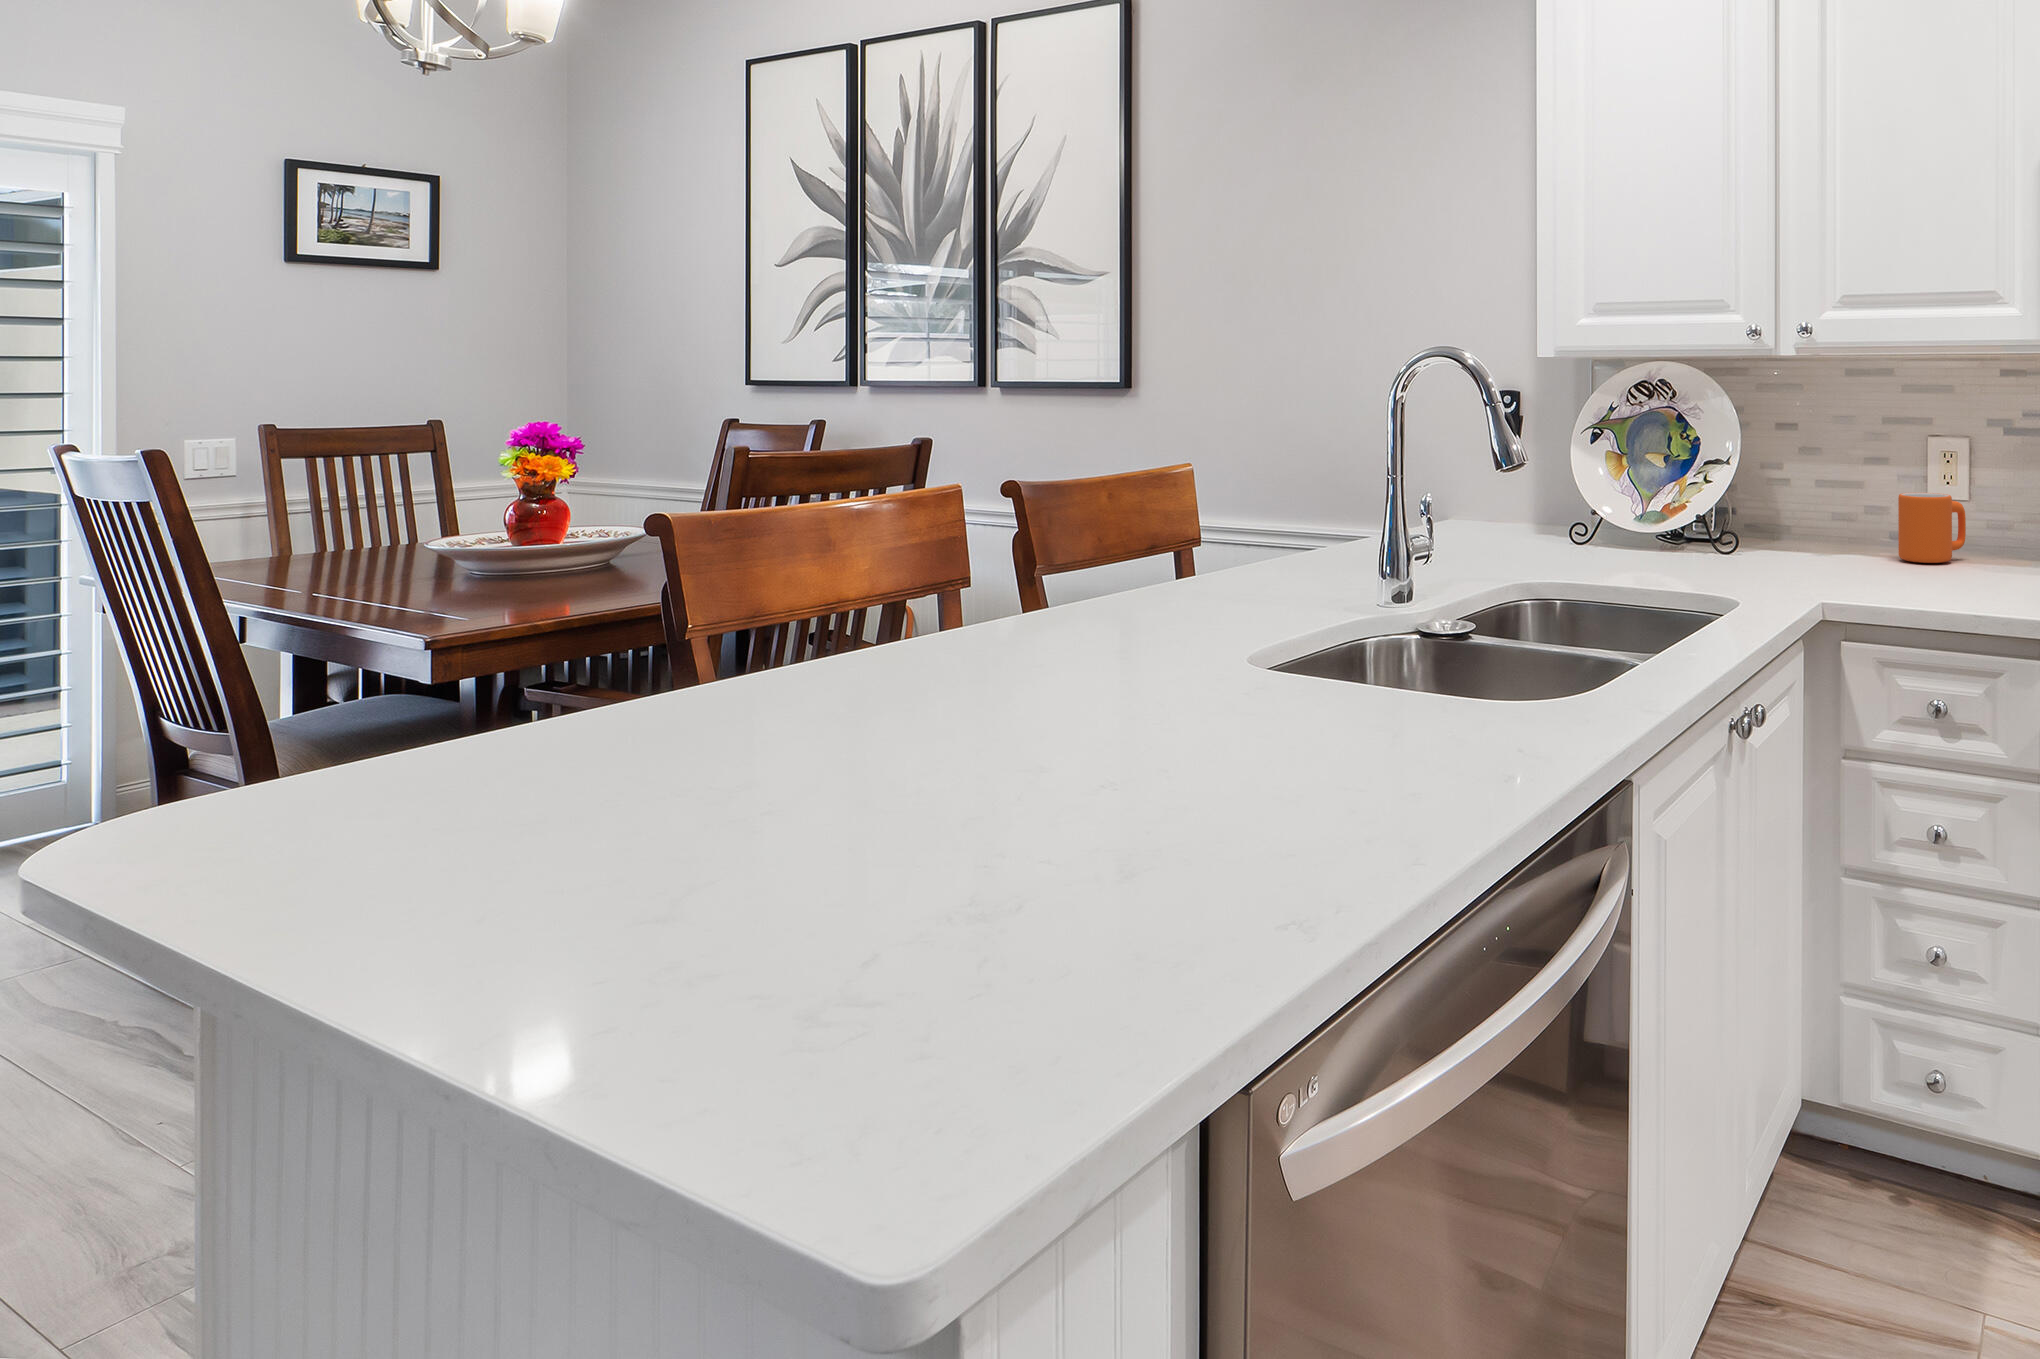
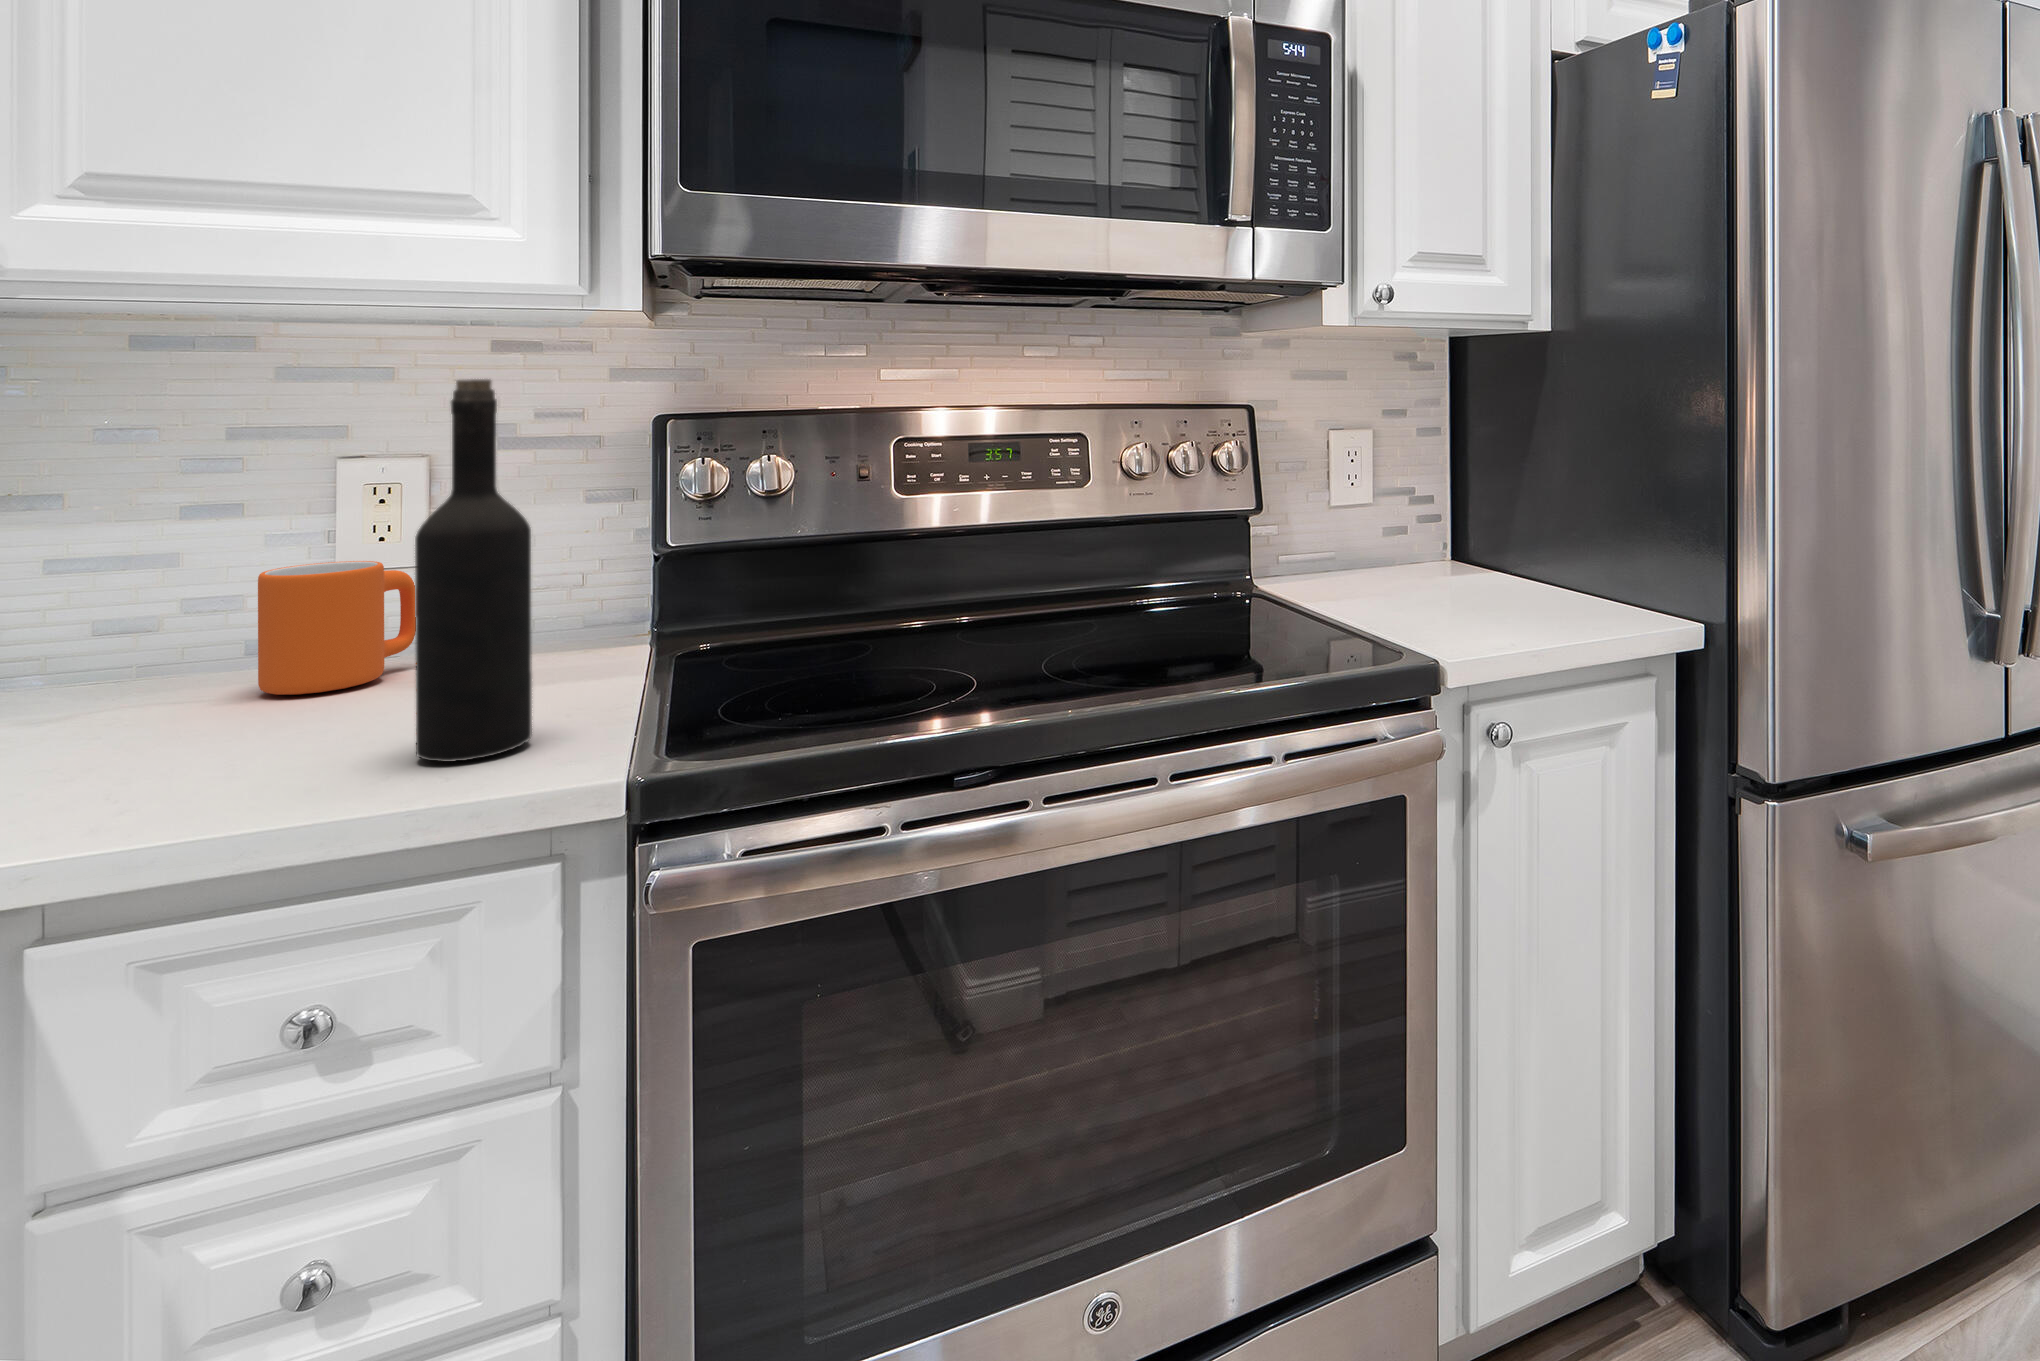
wine bottle: none [1976,391,2029,600] -> present [415,379,532,762]

